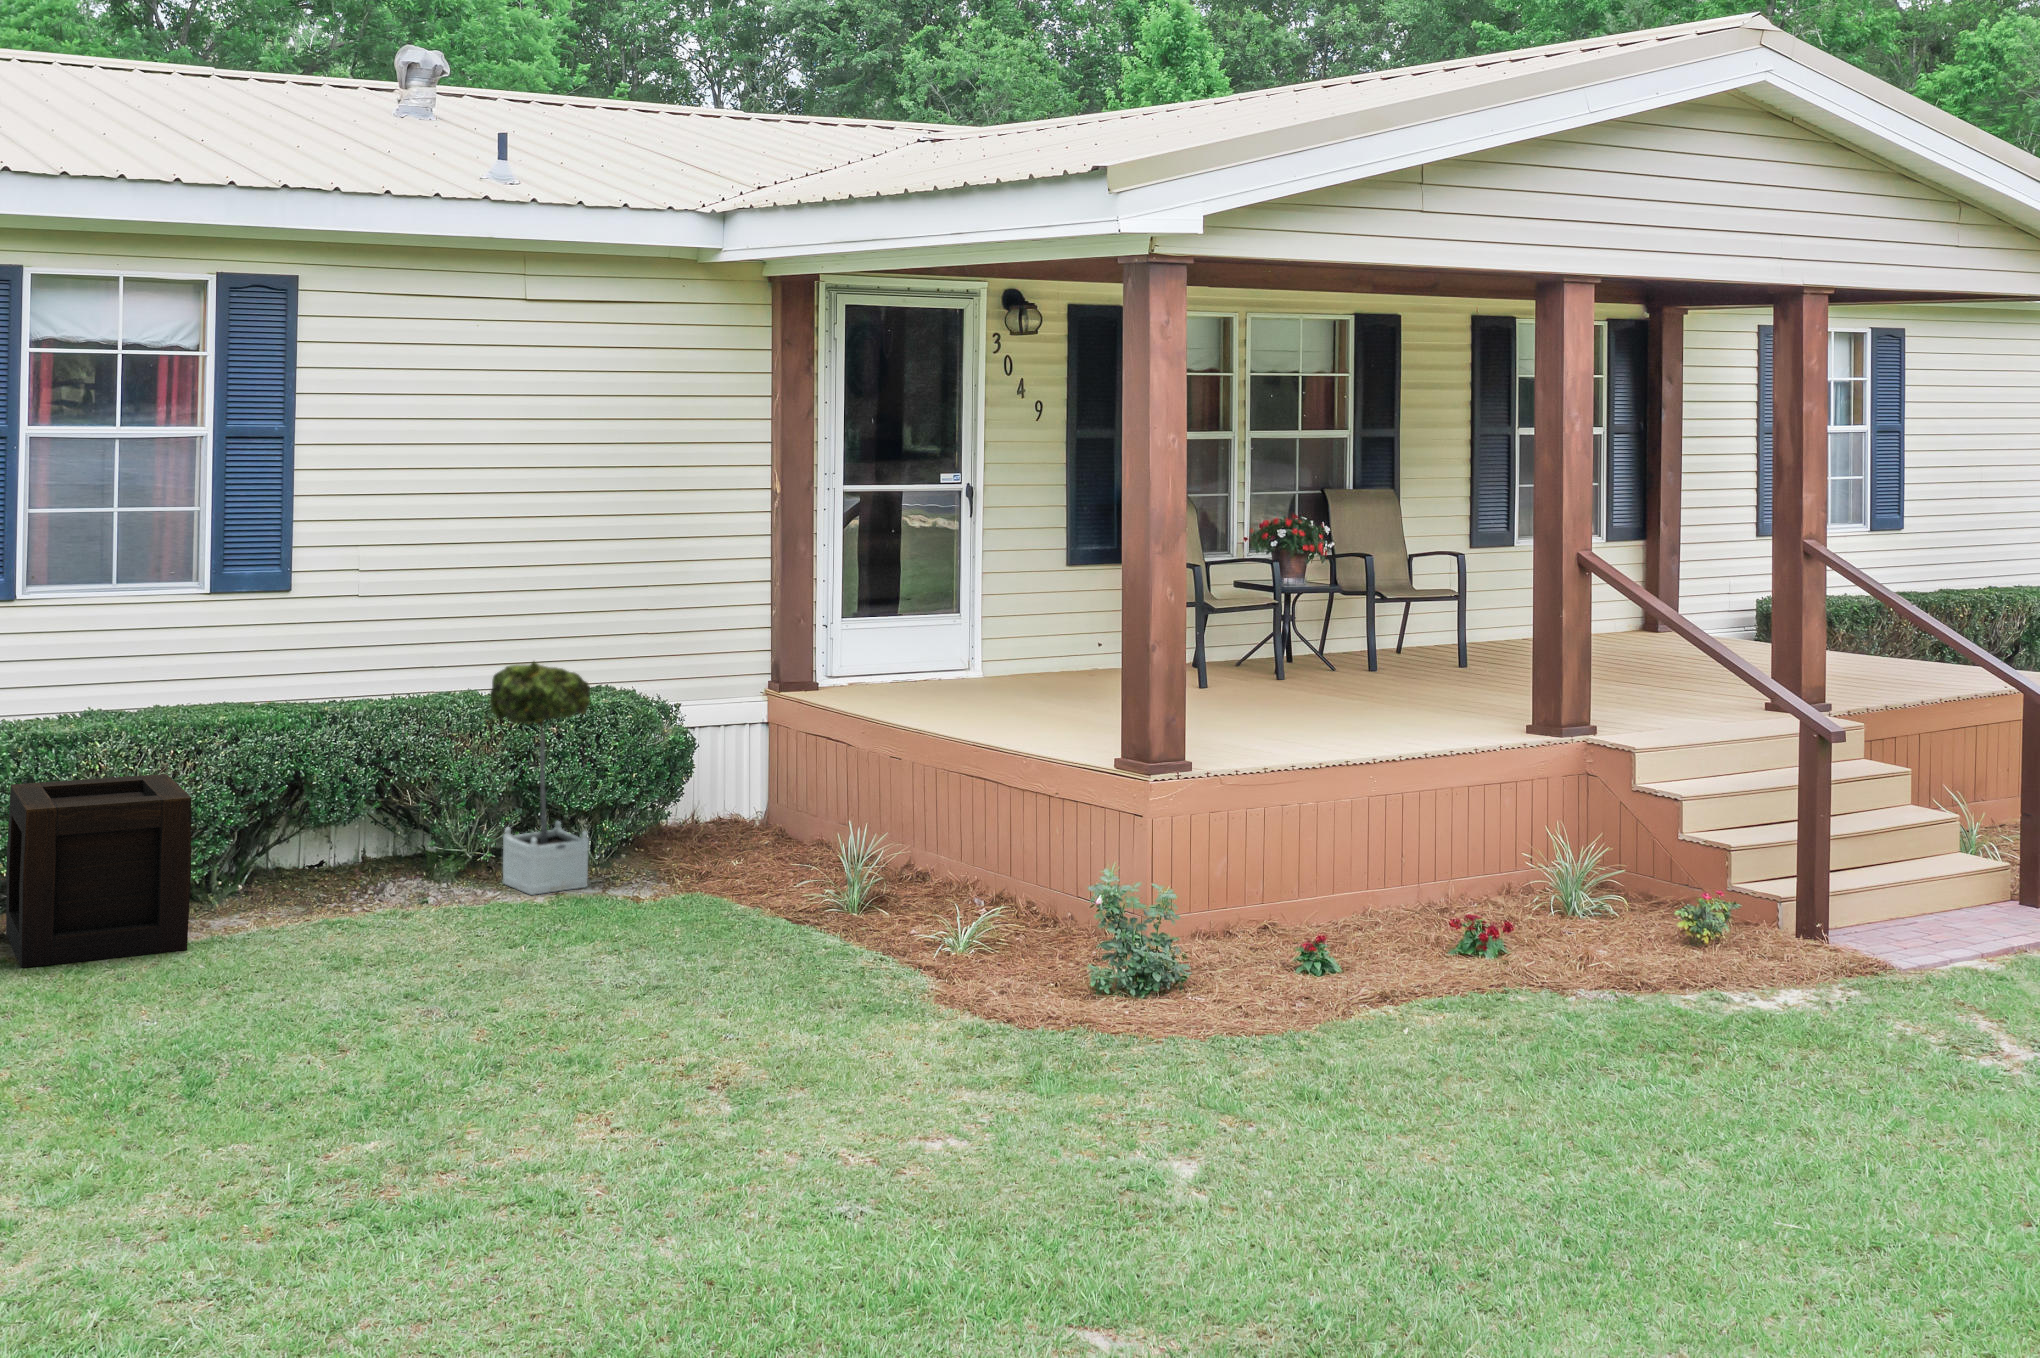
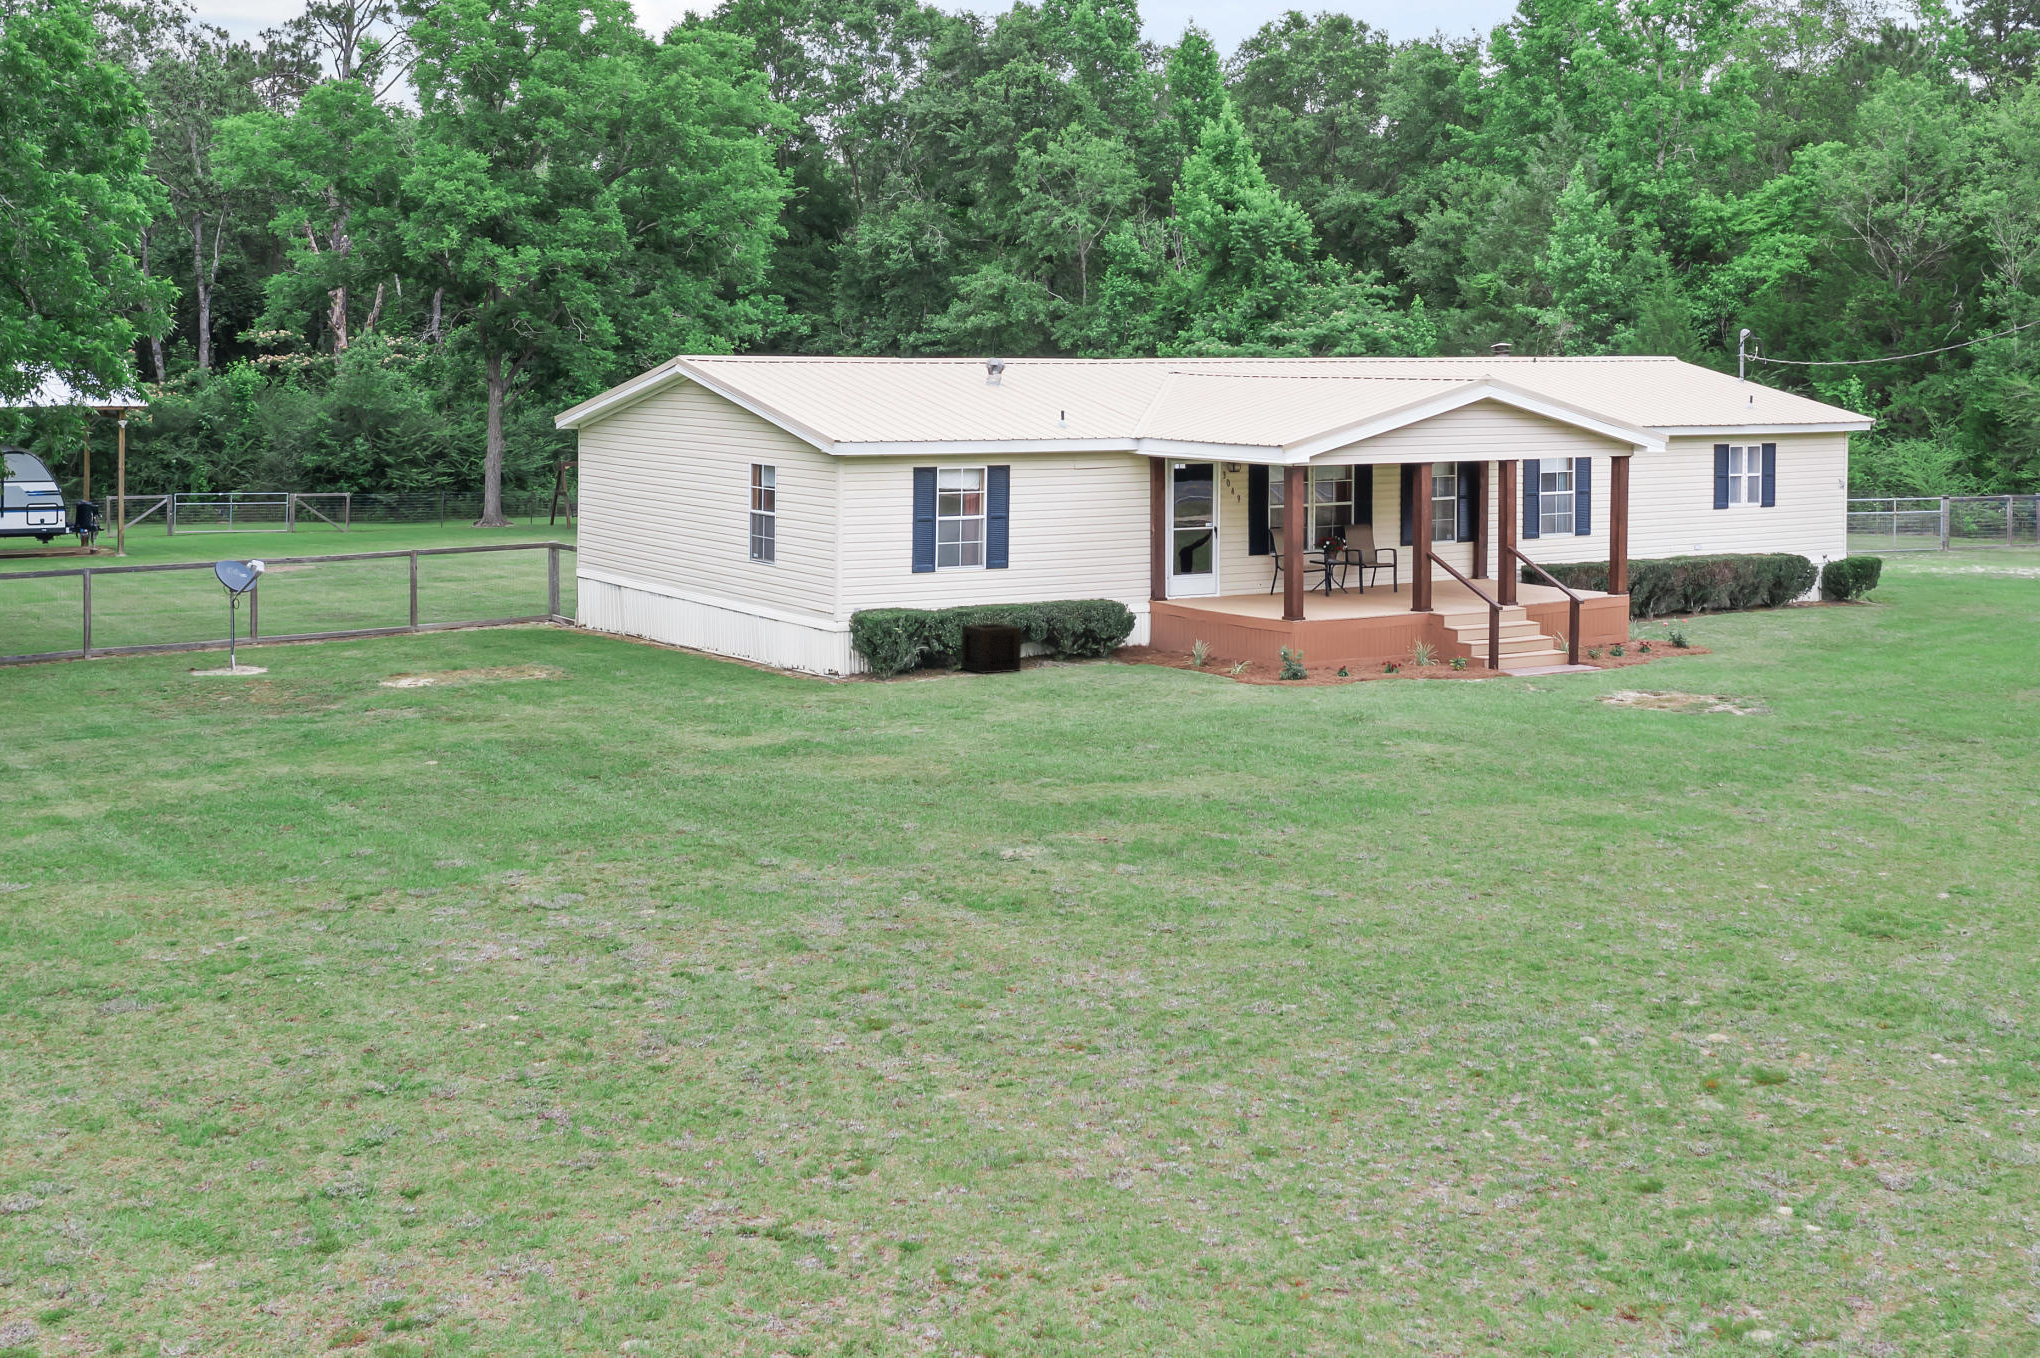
potted tree: present [490,661,590,895] -> none [1082,589,1114,661]

